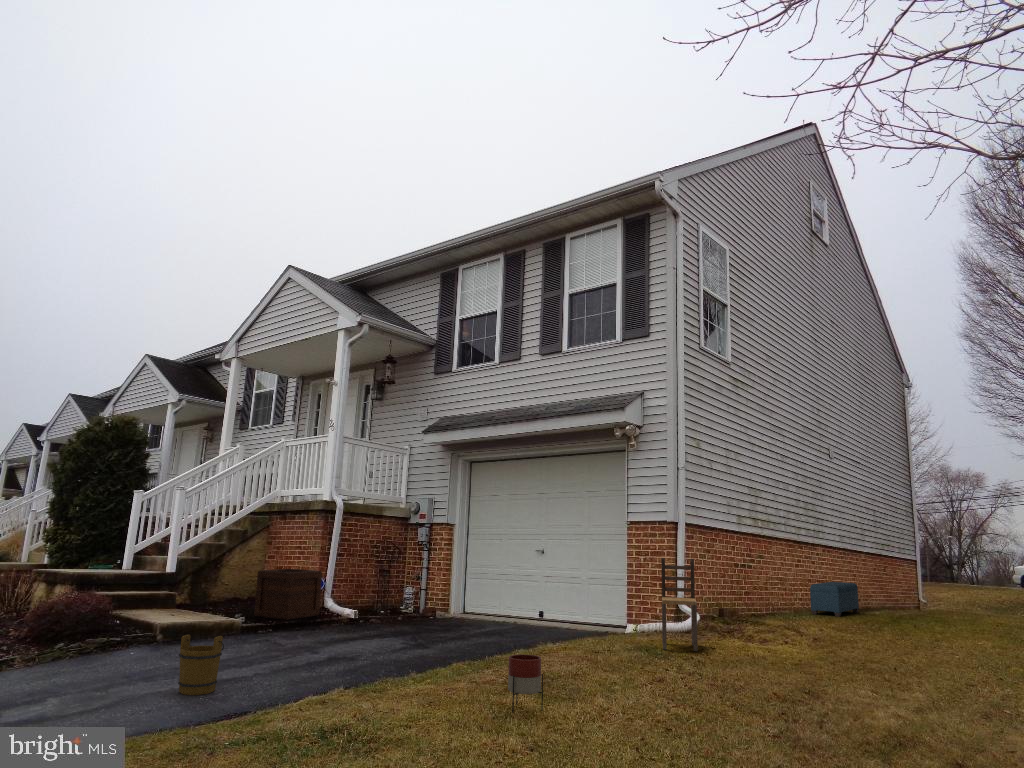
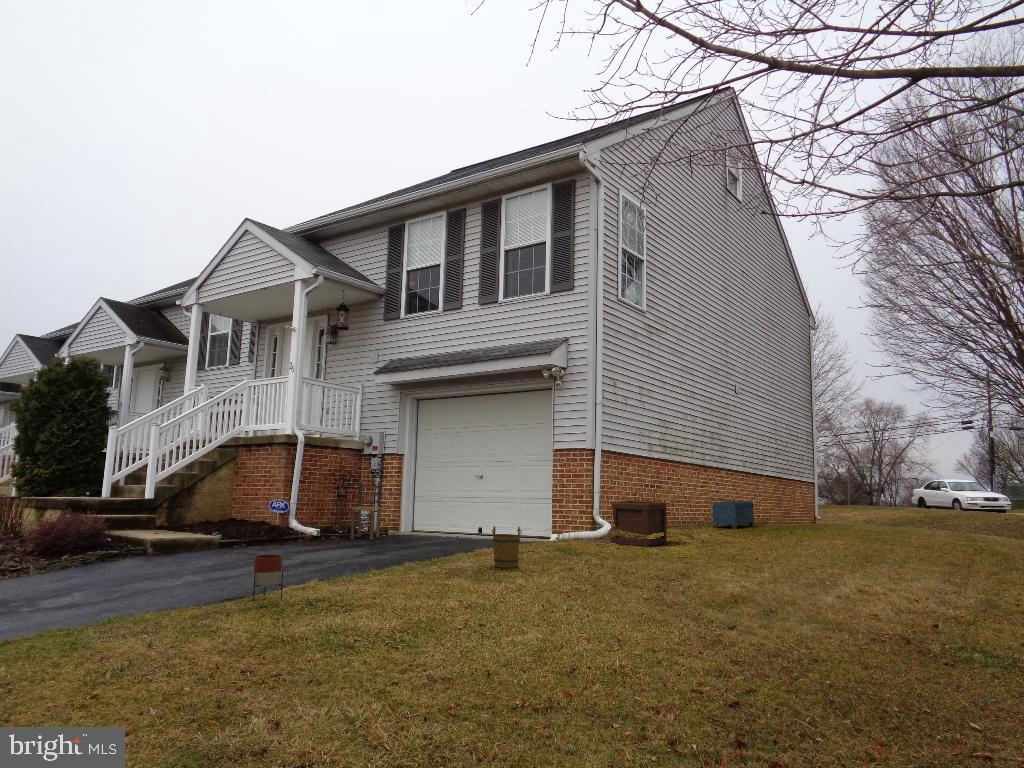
chair: present [661,558,698,651] -> present [351,481,381,540]
wooden crate: present [254,569,322,620] -> present [611,501,667,547]
bucket: present [178,634,224,695] -> present [492,526,522,568]
planter: present [508,654,543,713] -> present [253,554,283,601]

